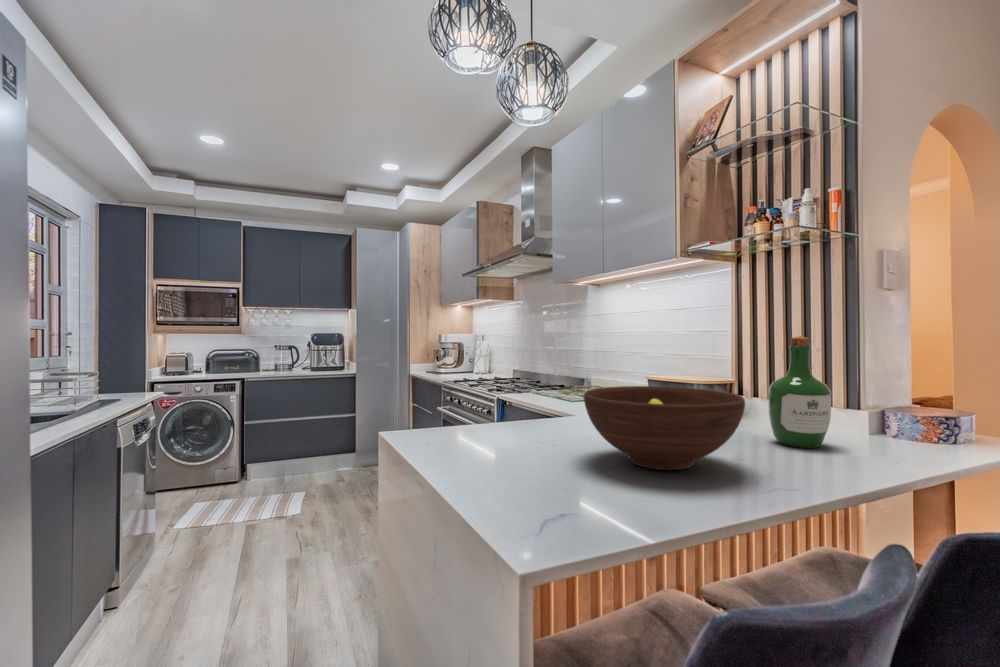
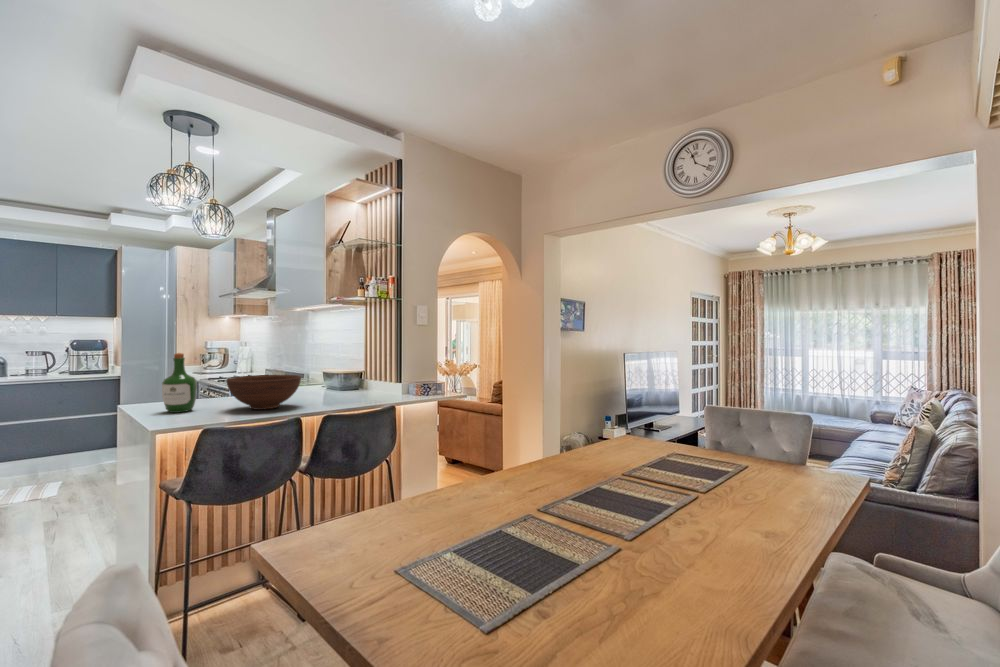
wine bottle: present [769,336,831,448] -> present [162,353,197,413]

